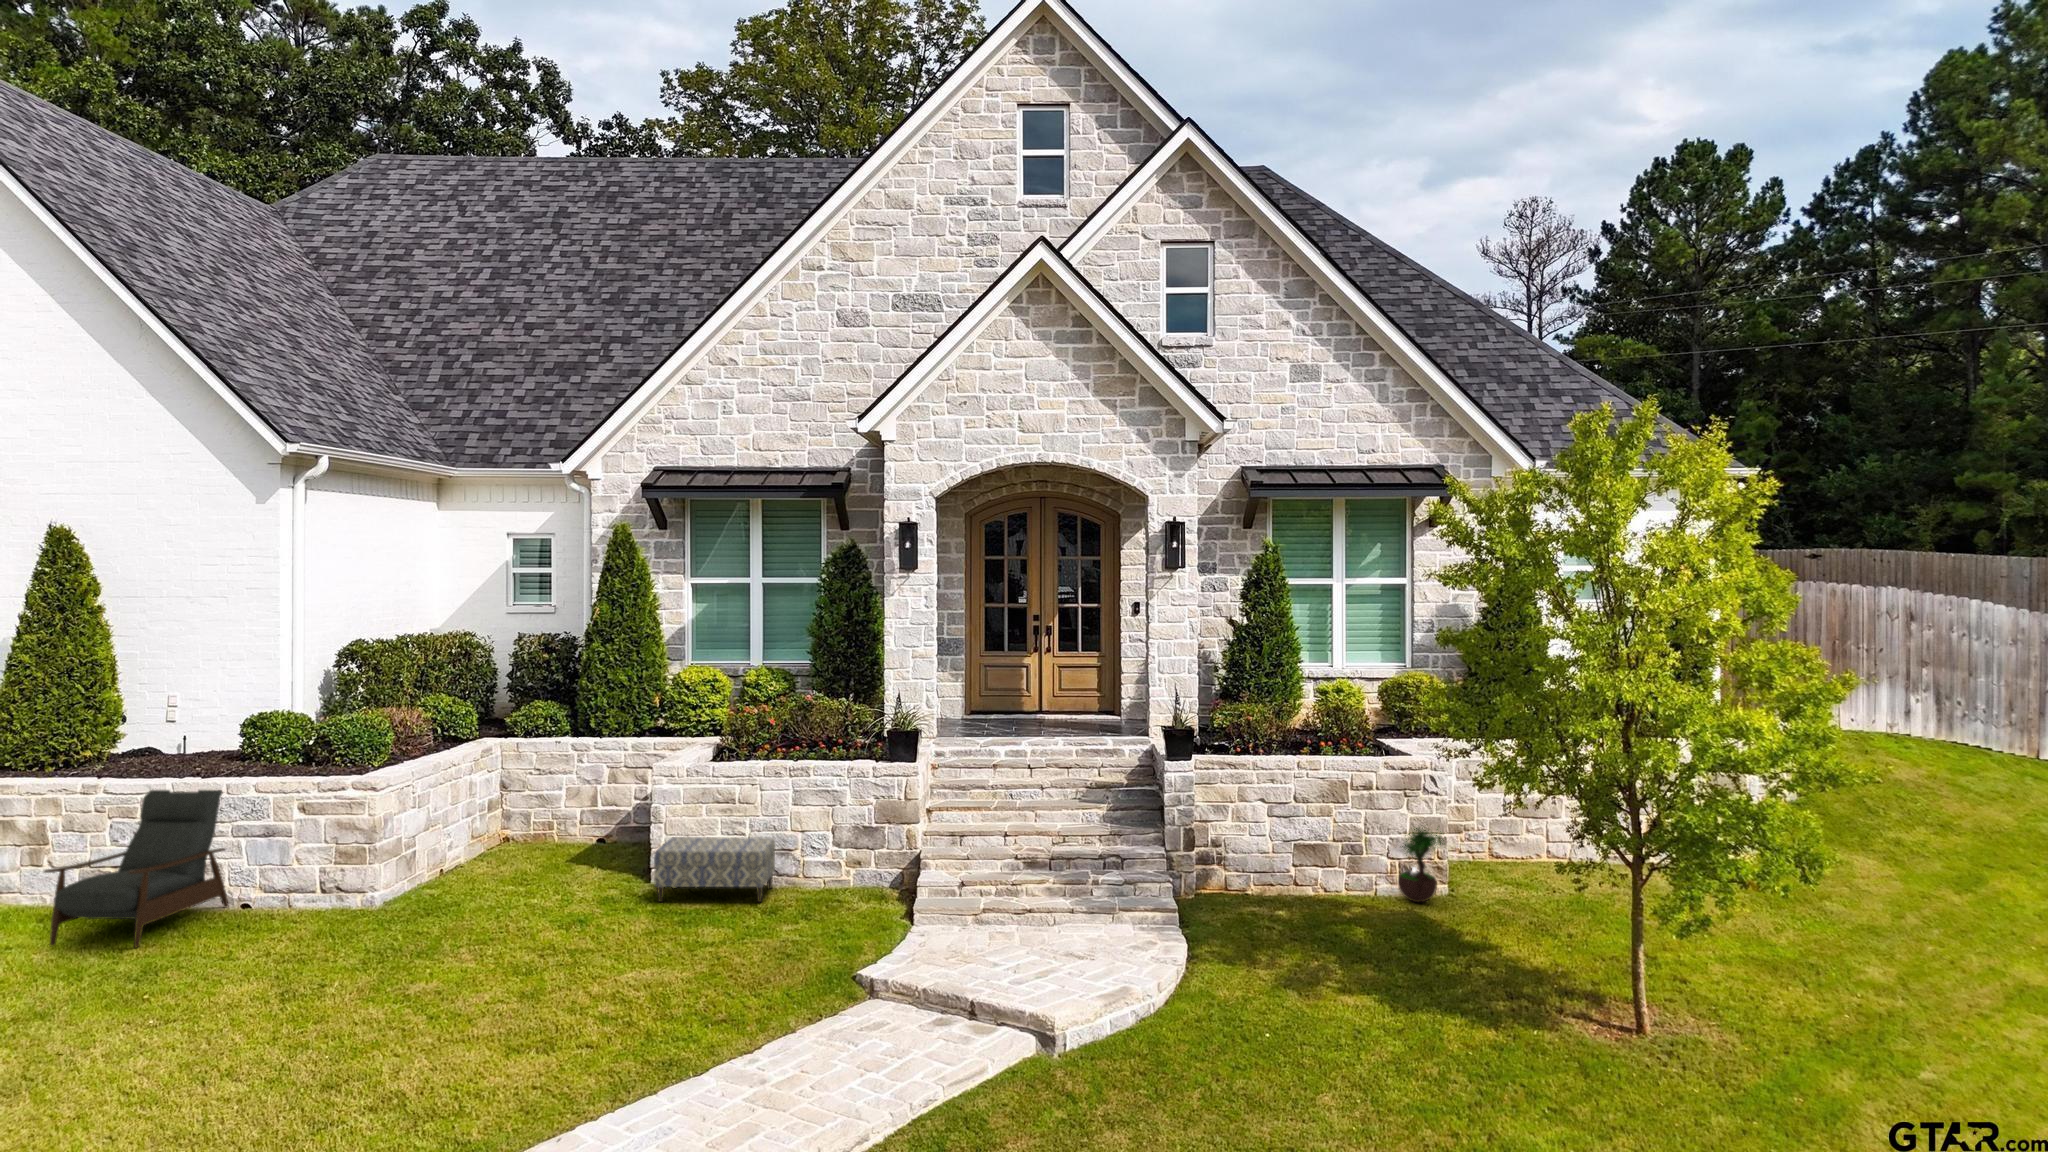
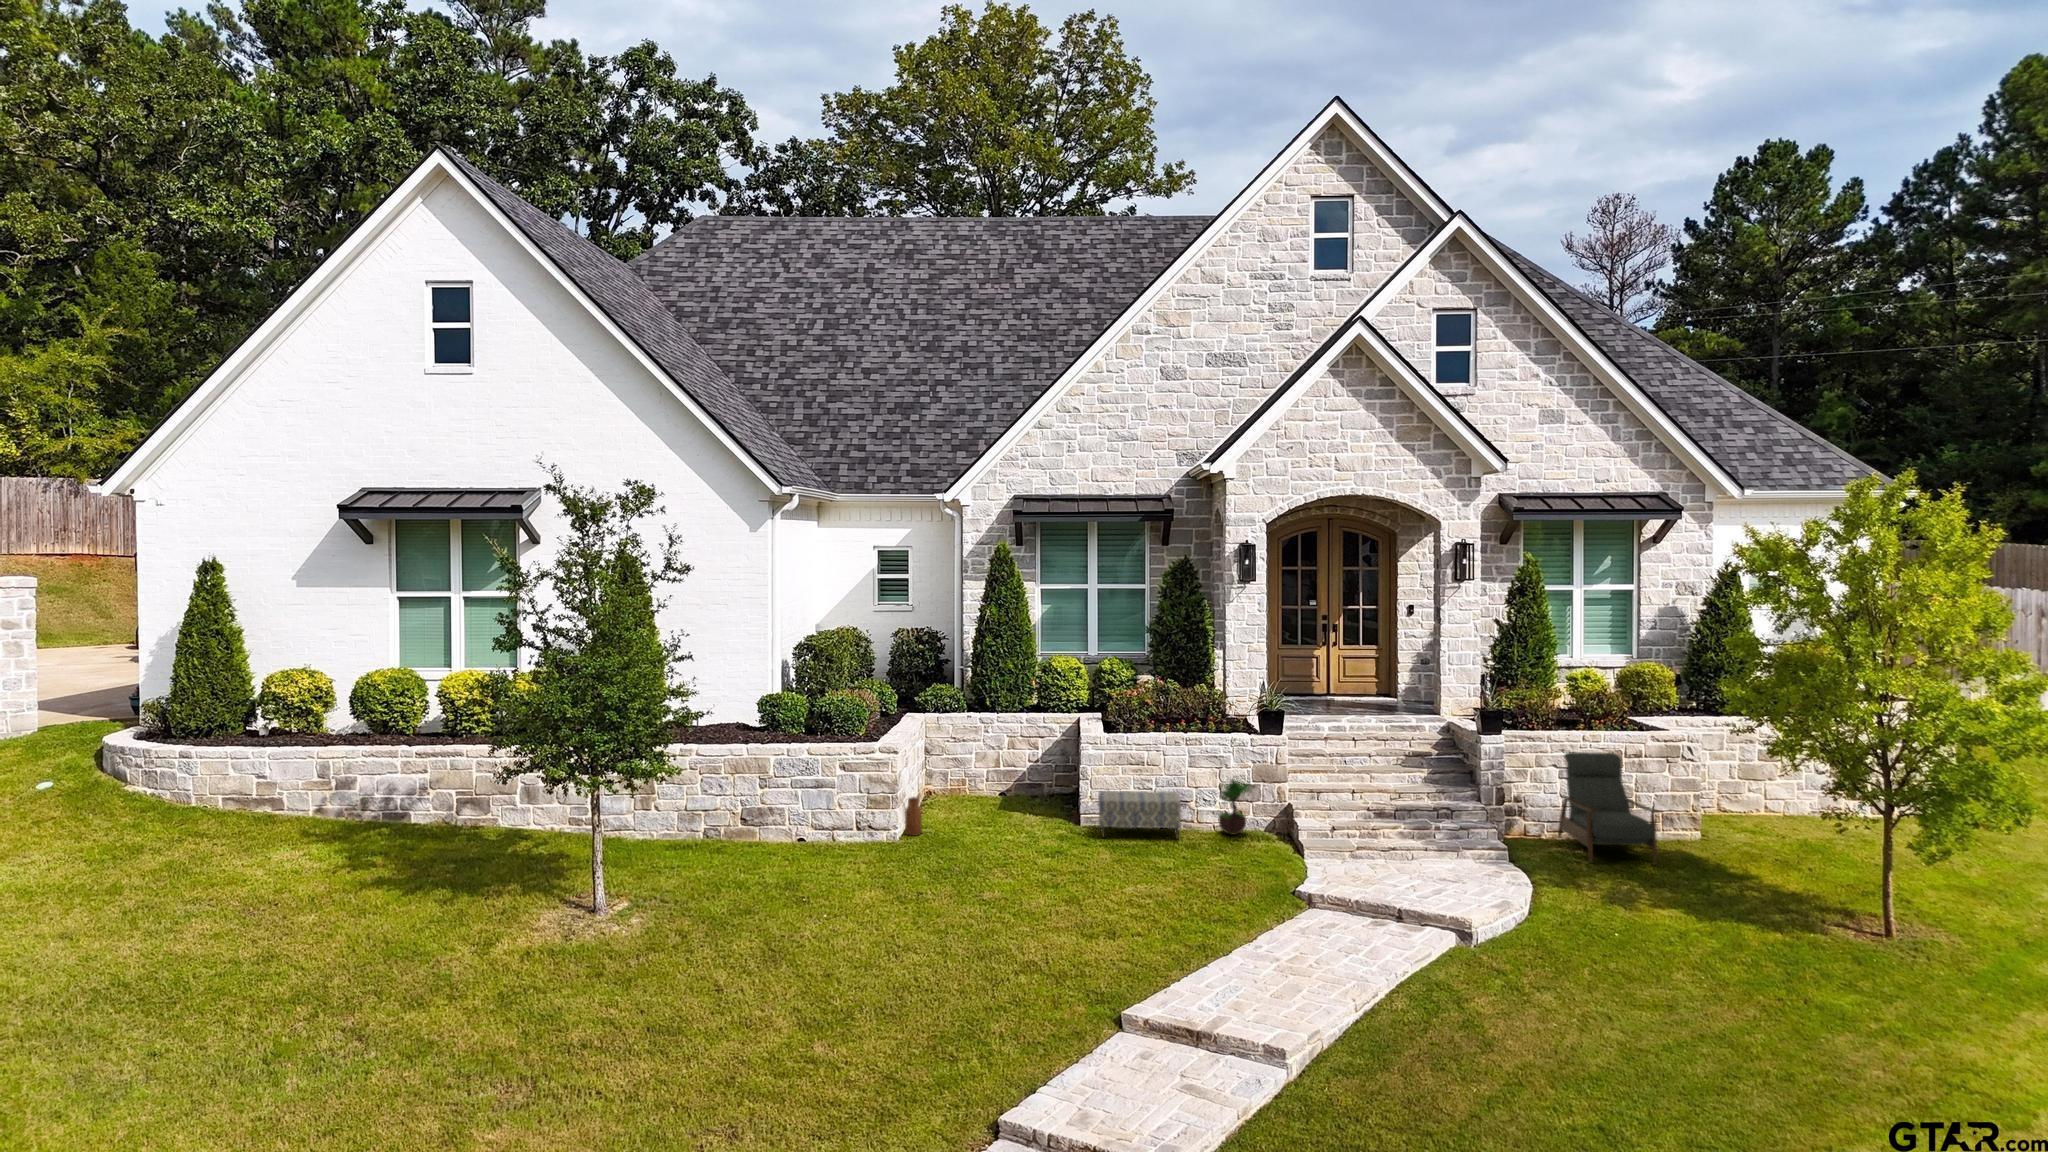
chair: present [44,790,229,948] -> present [1558,752,1660,865]
potted tree: present [1398,819,1443,902] -> present [1218,777,1250,835]
watering can: none [392,842,428,901] -> present [905,794,922,836]

